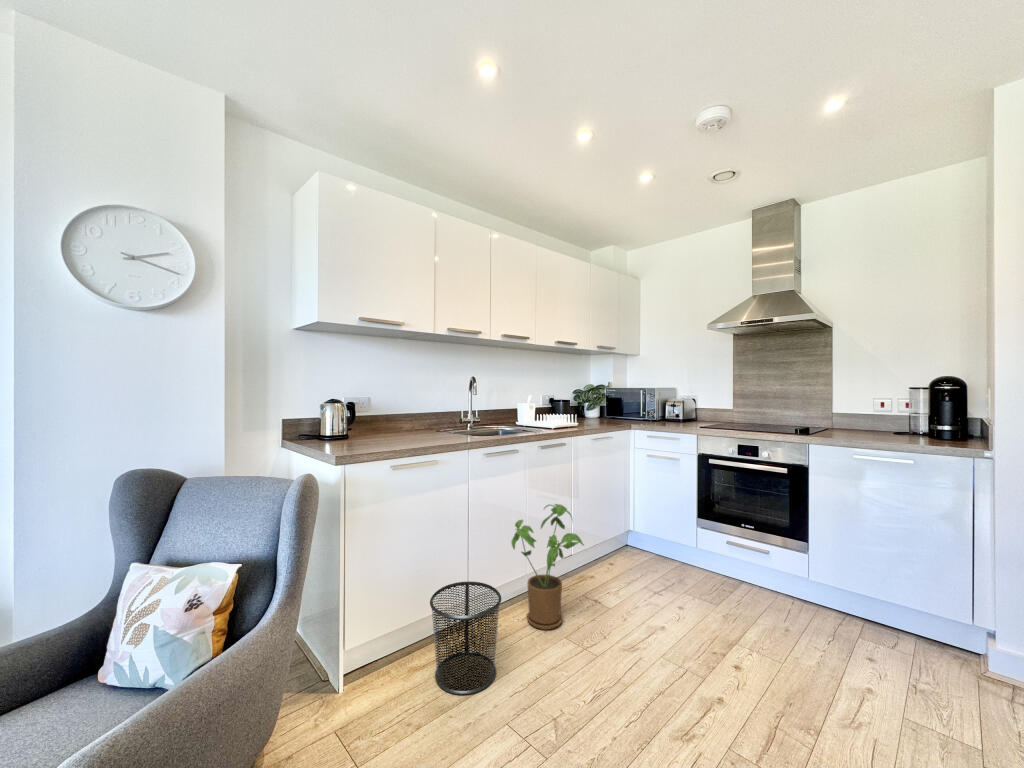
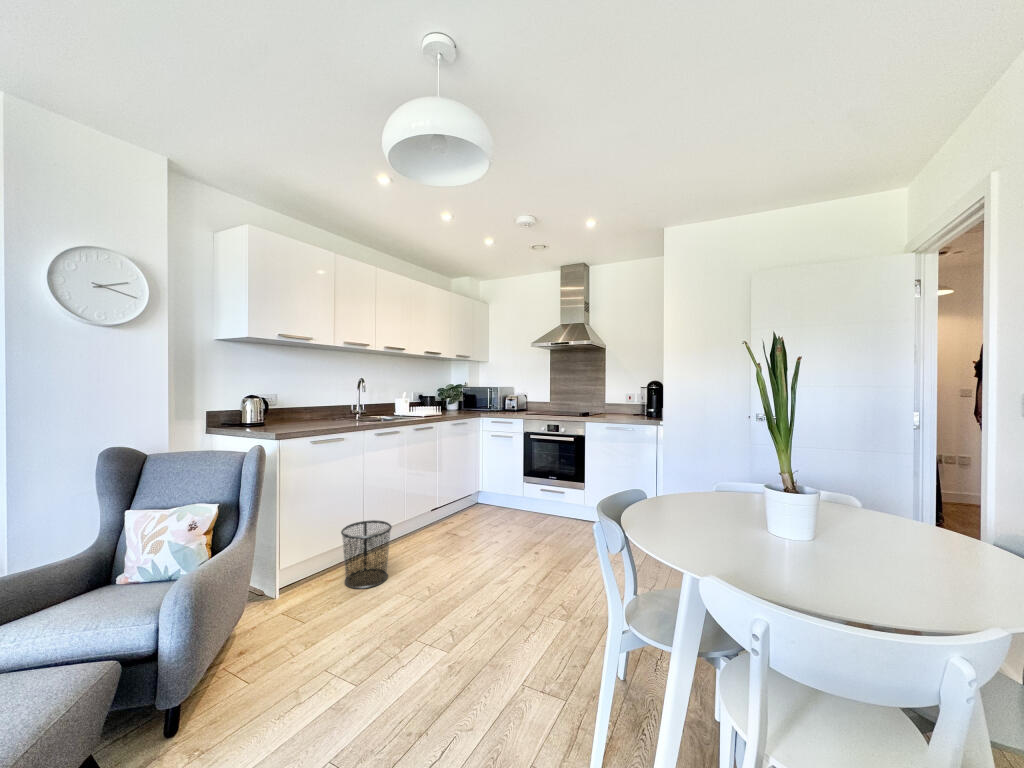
house plant: present [511,504,584,630] -> none [395,467,447,552]

